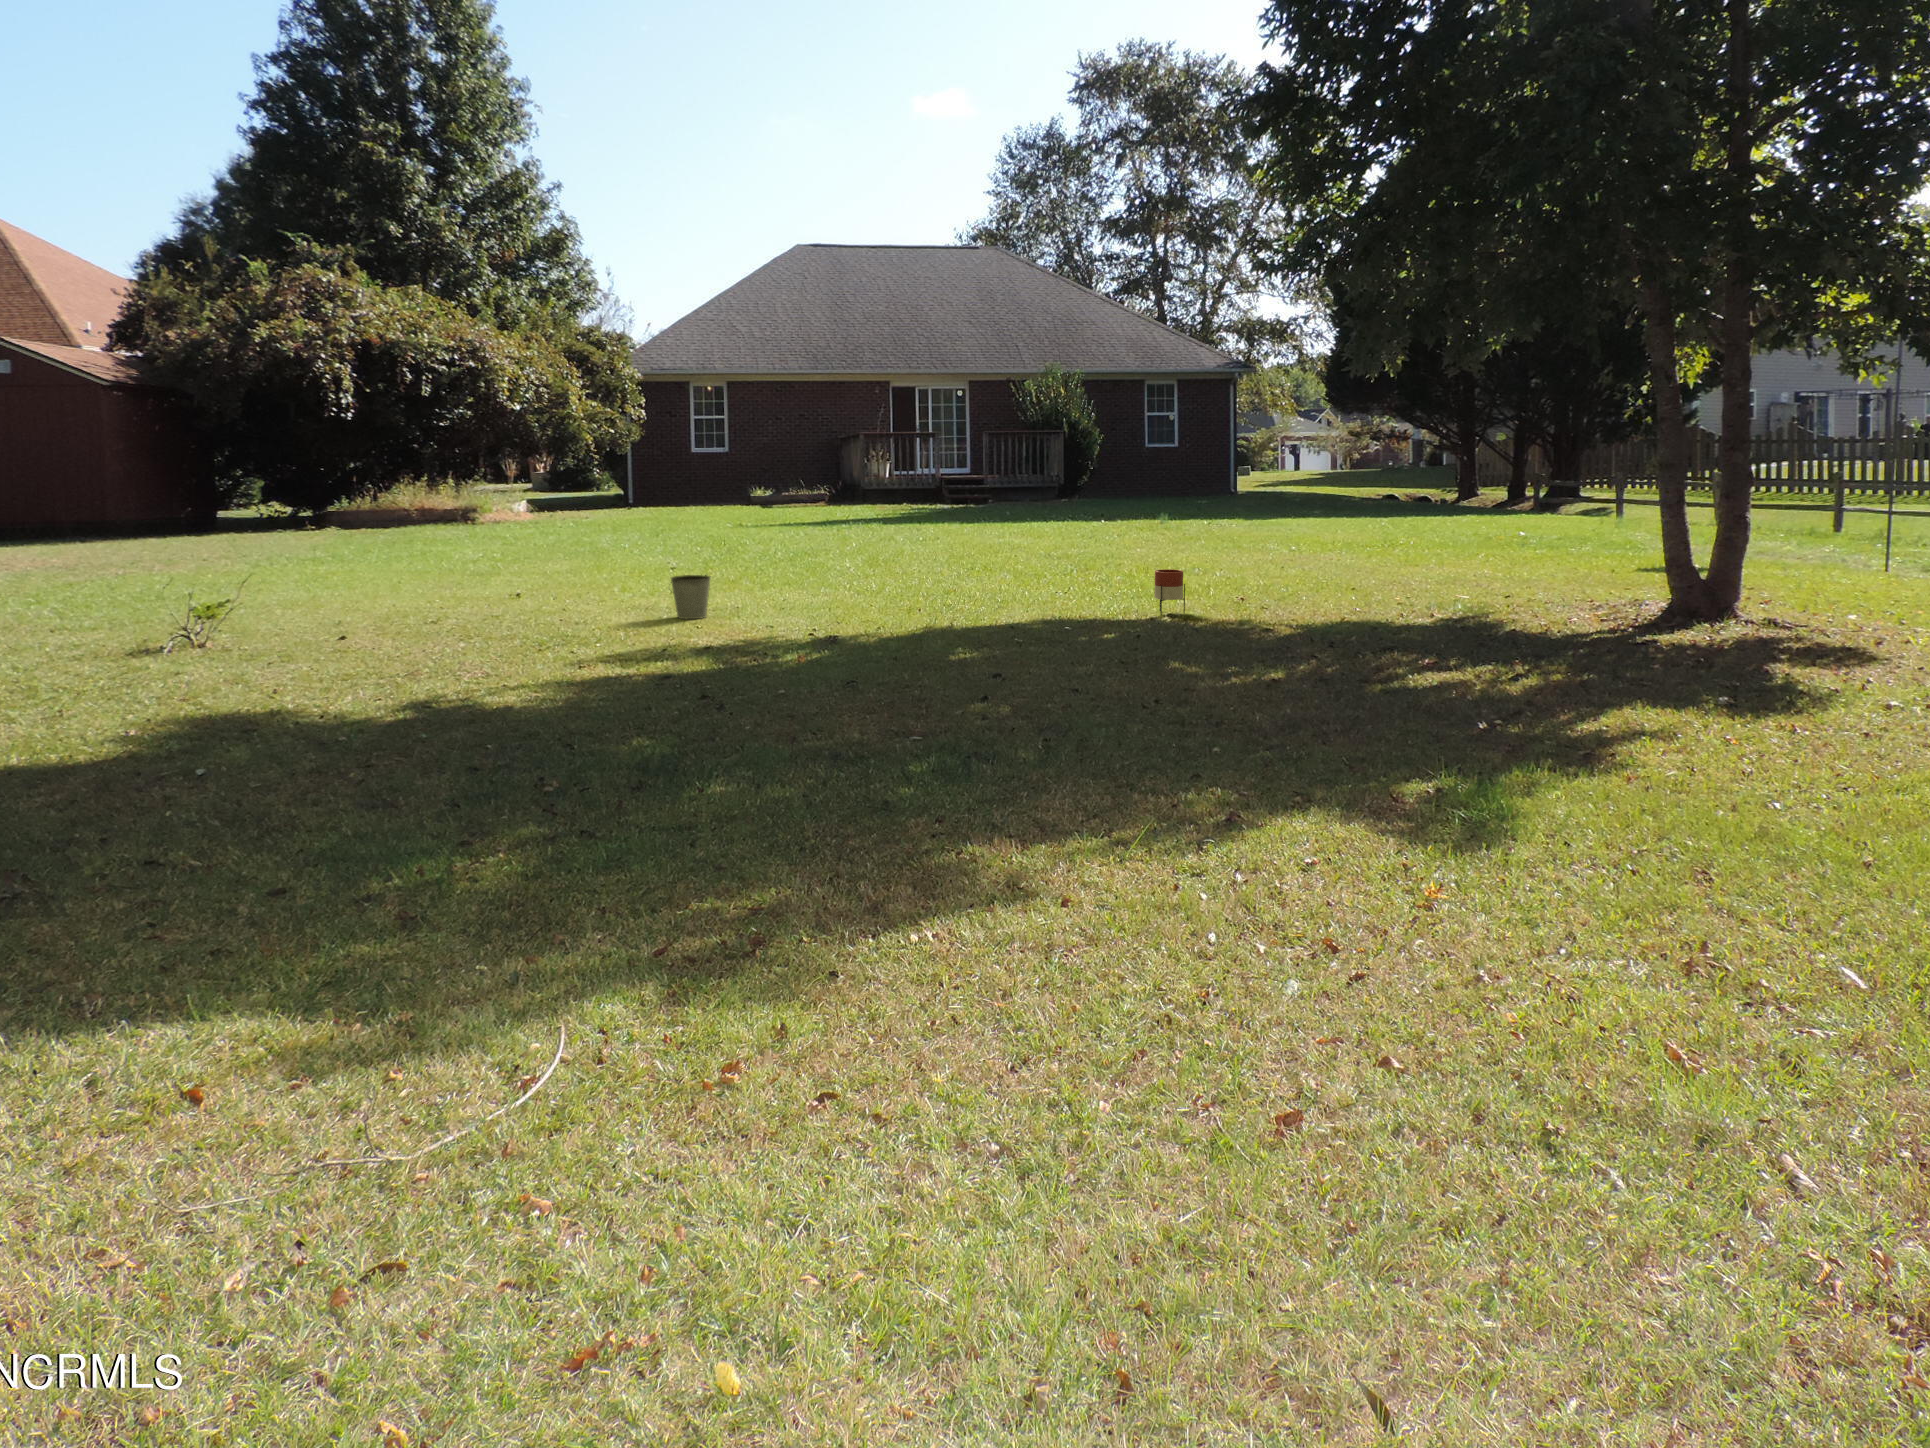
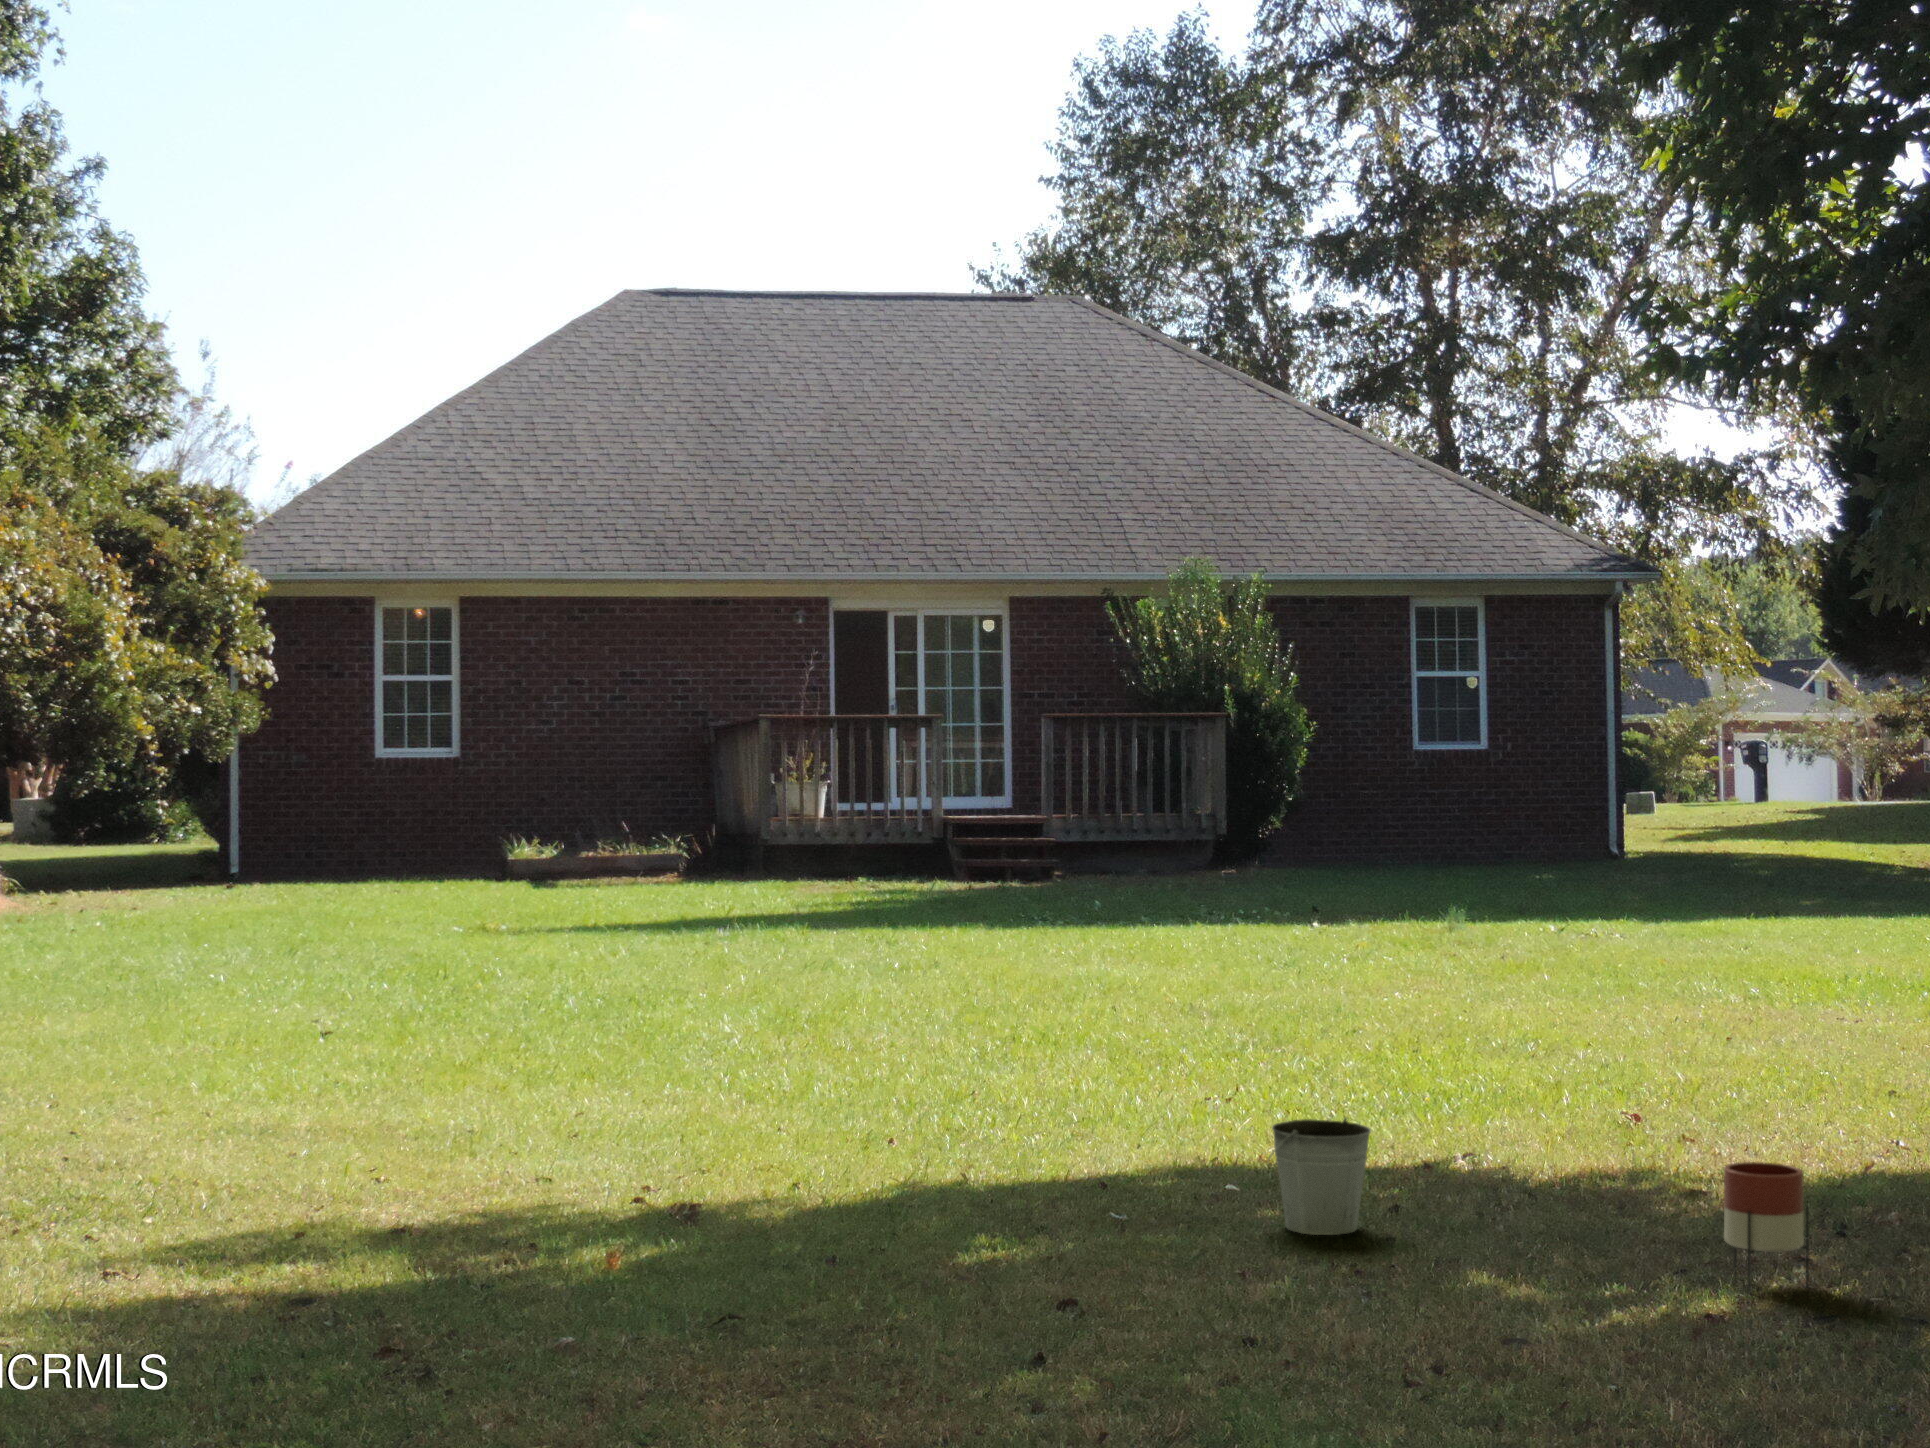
bucket: present [671,575,711,619] -> present [1269,1118,1371,1235]

